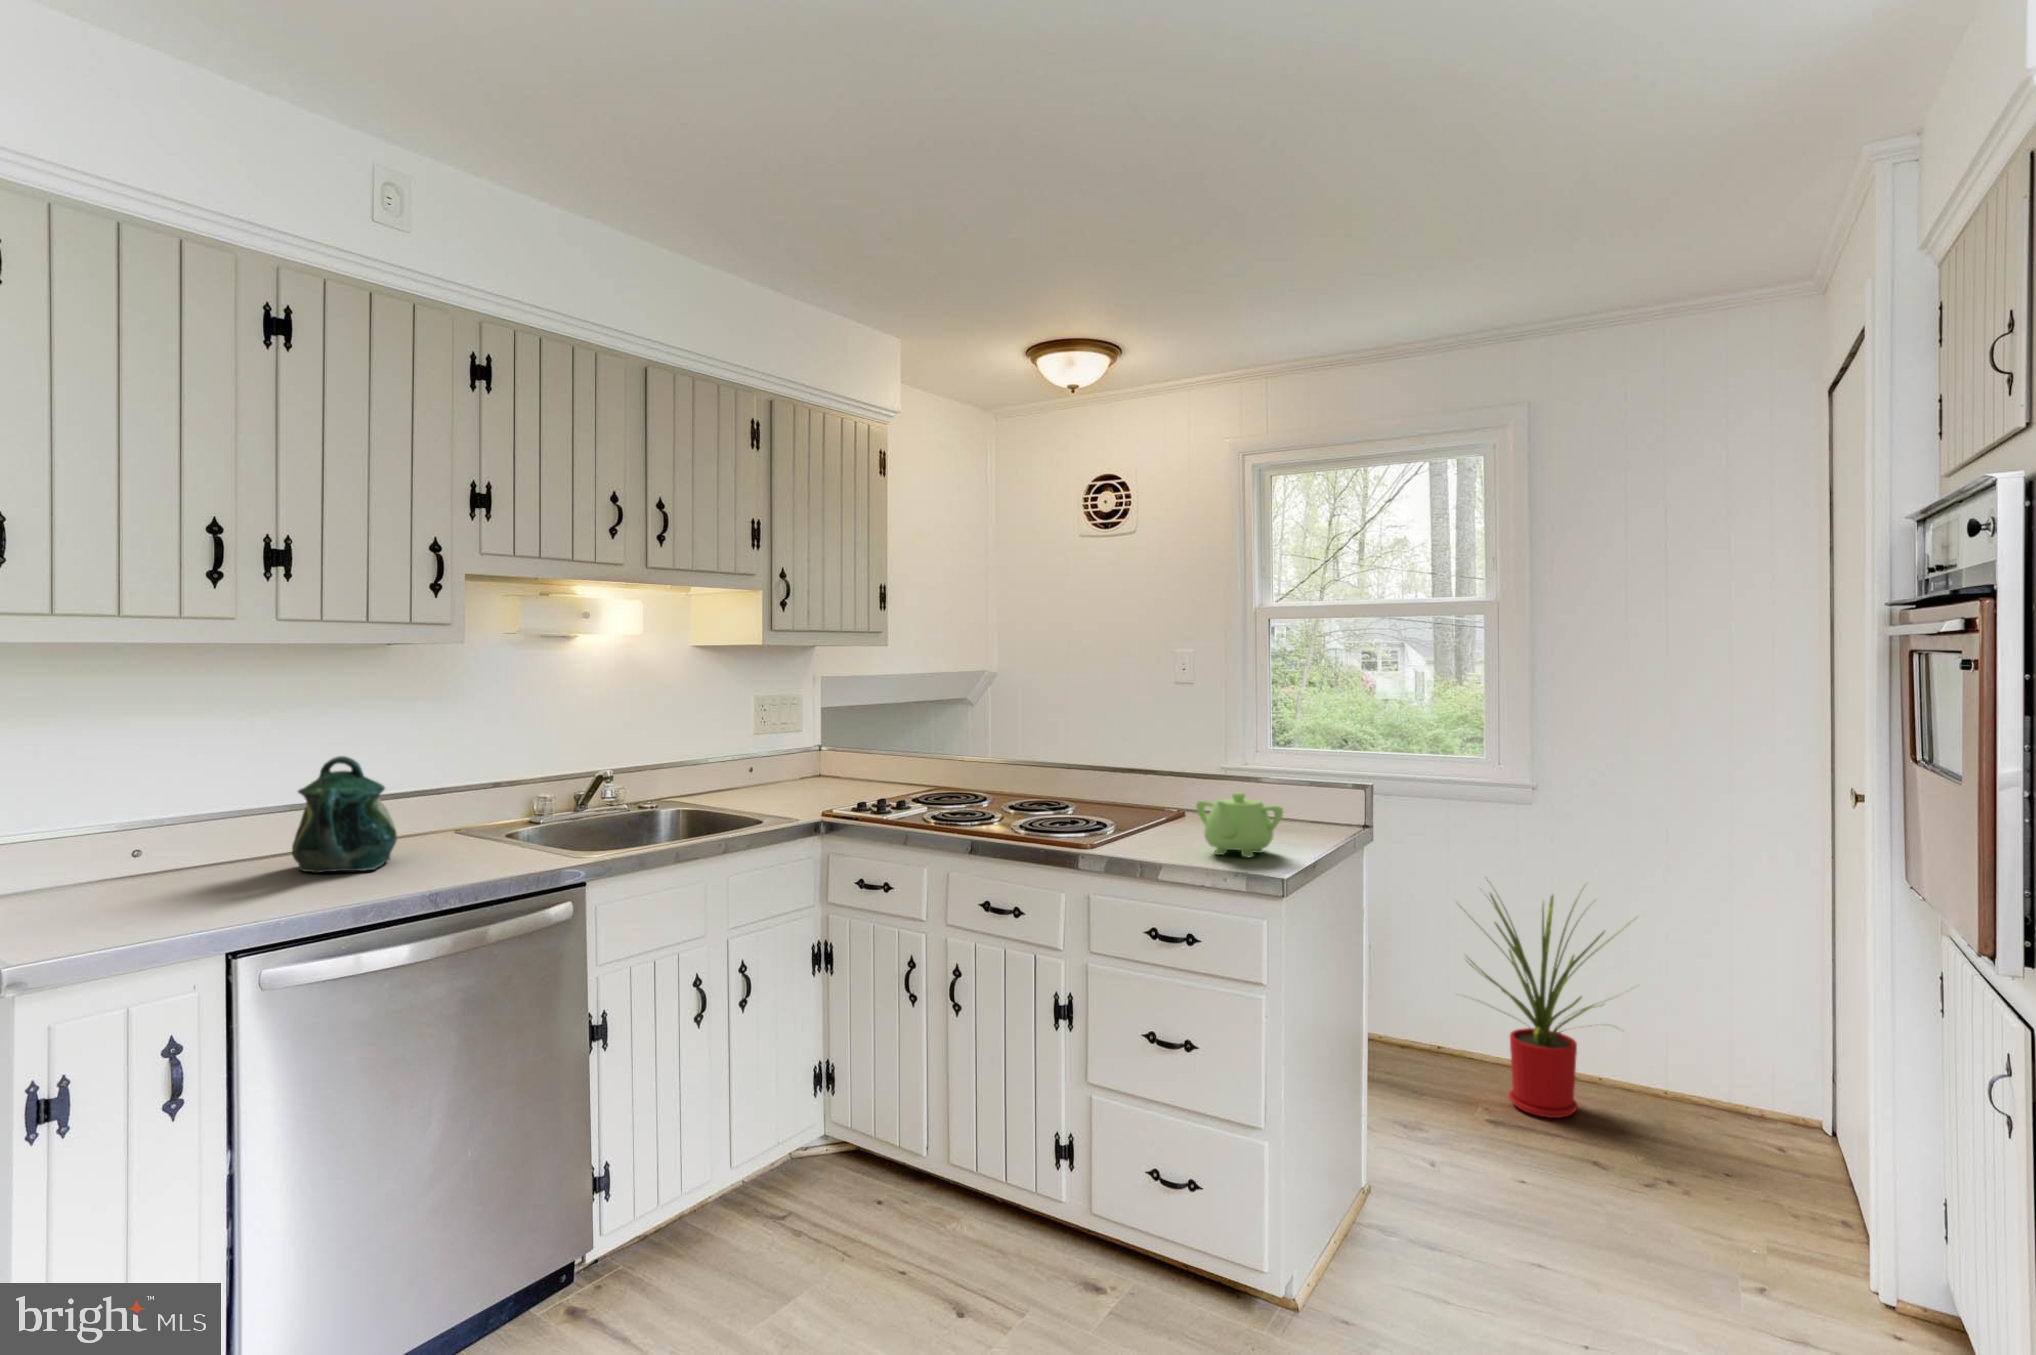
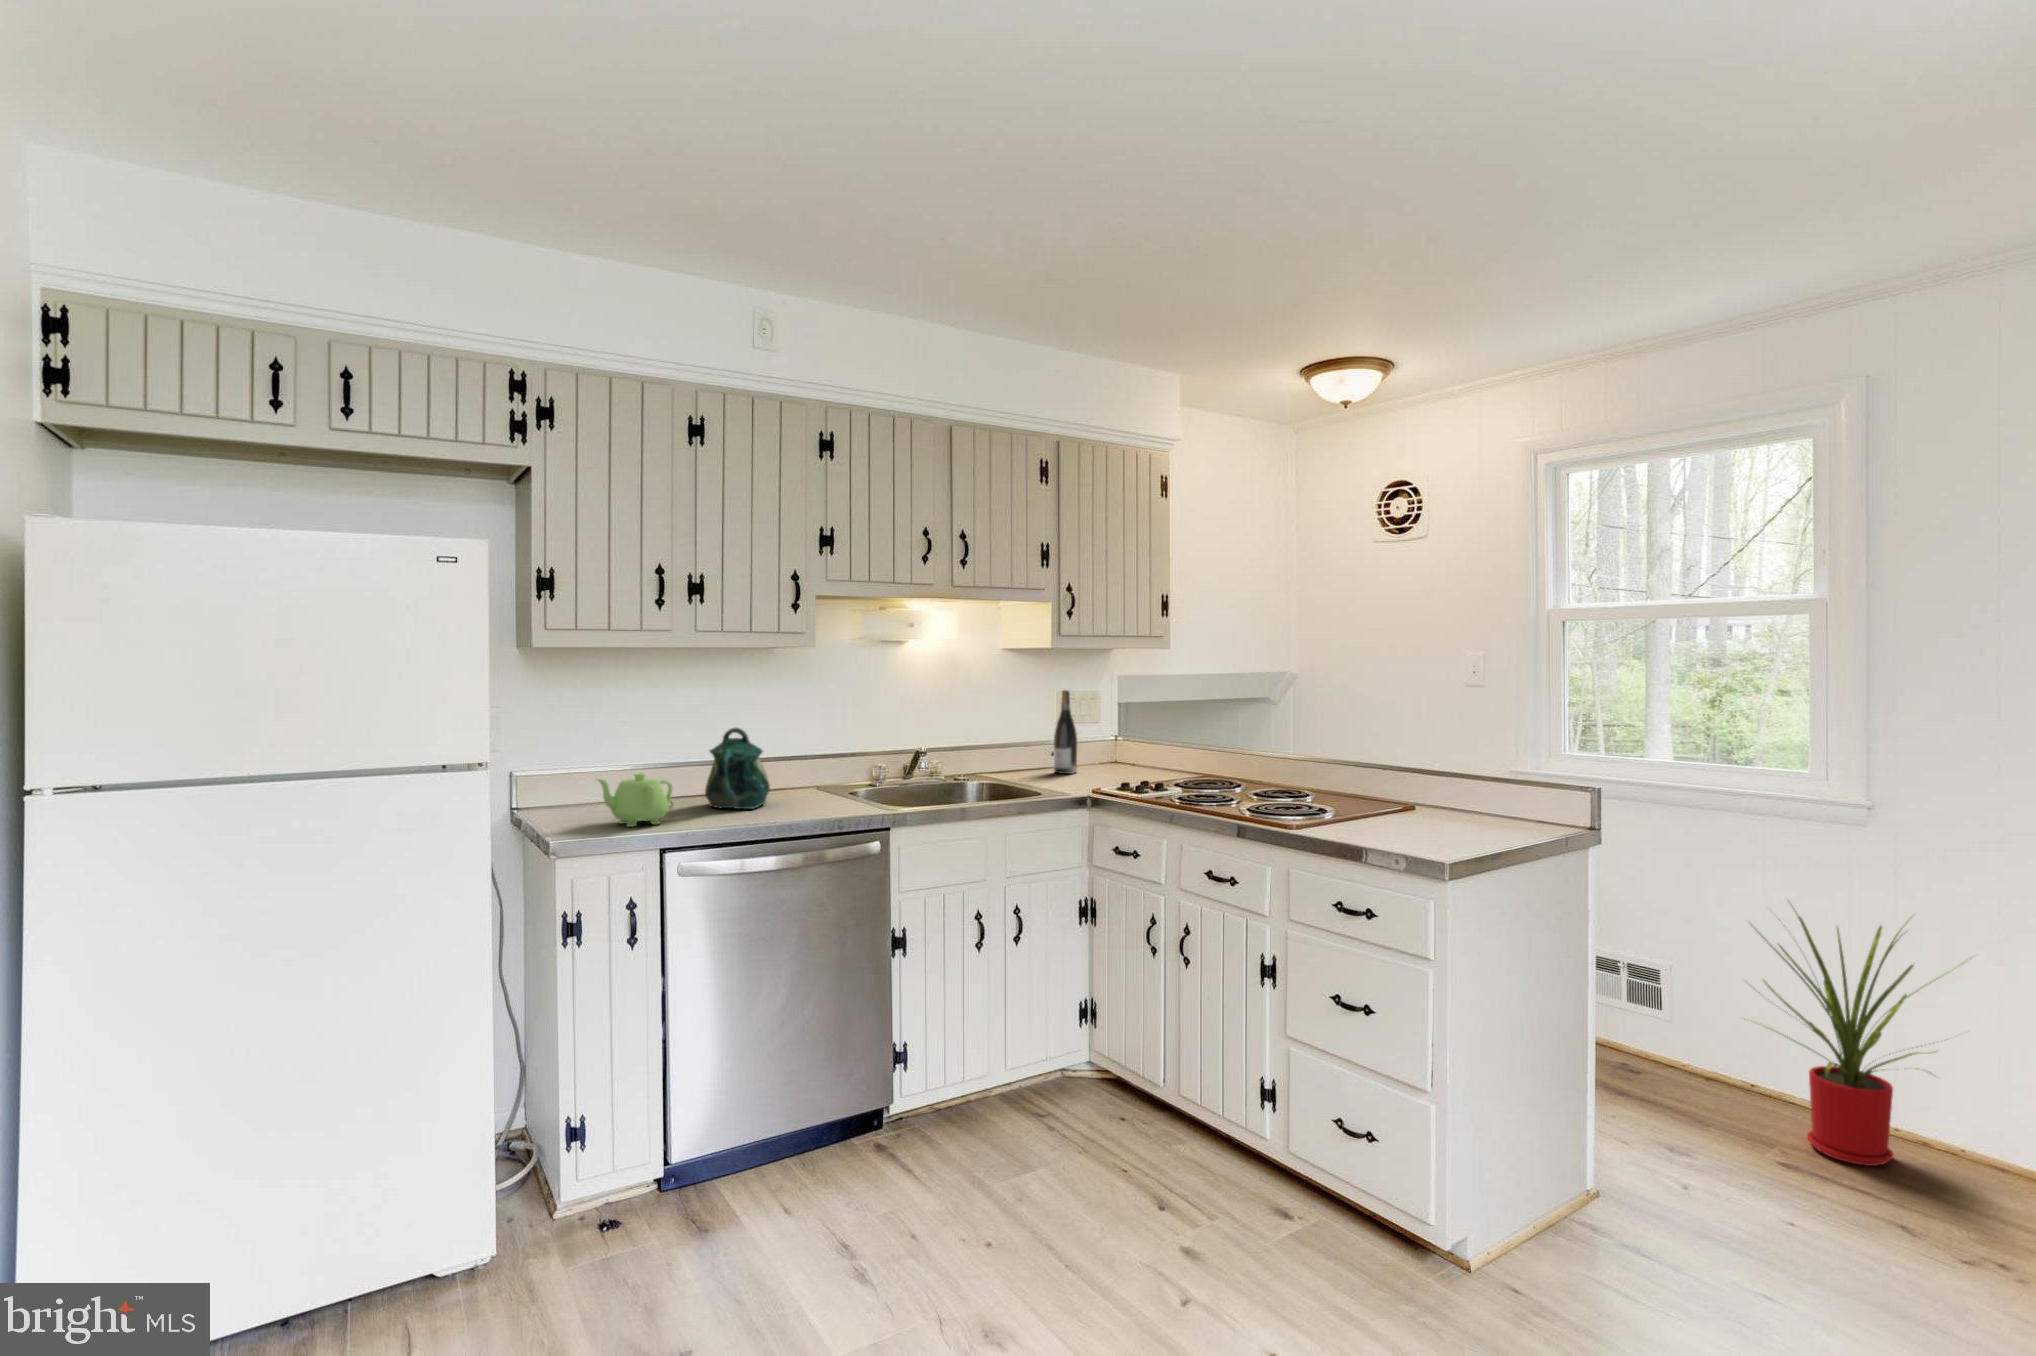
wine bottle: none [761,695,789,794] -> present [1054,690,1077,774]
teapot: present [1196,793,1283,857] -> present [598,773,674,827]

